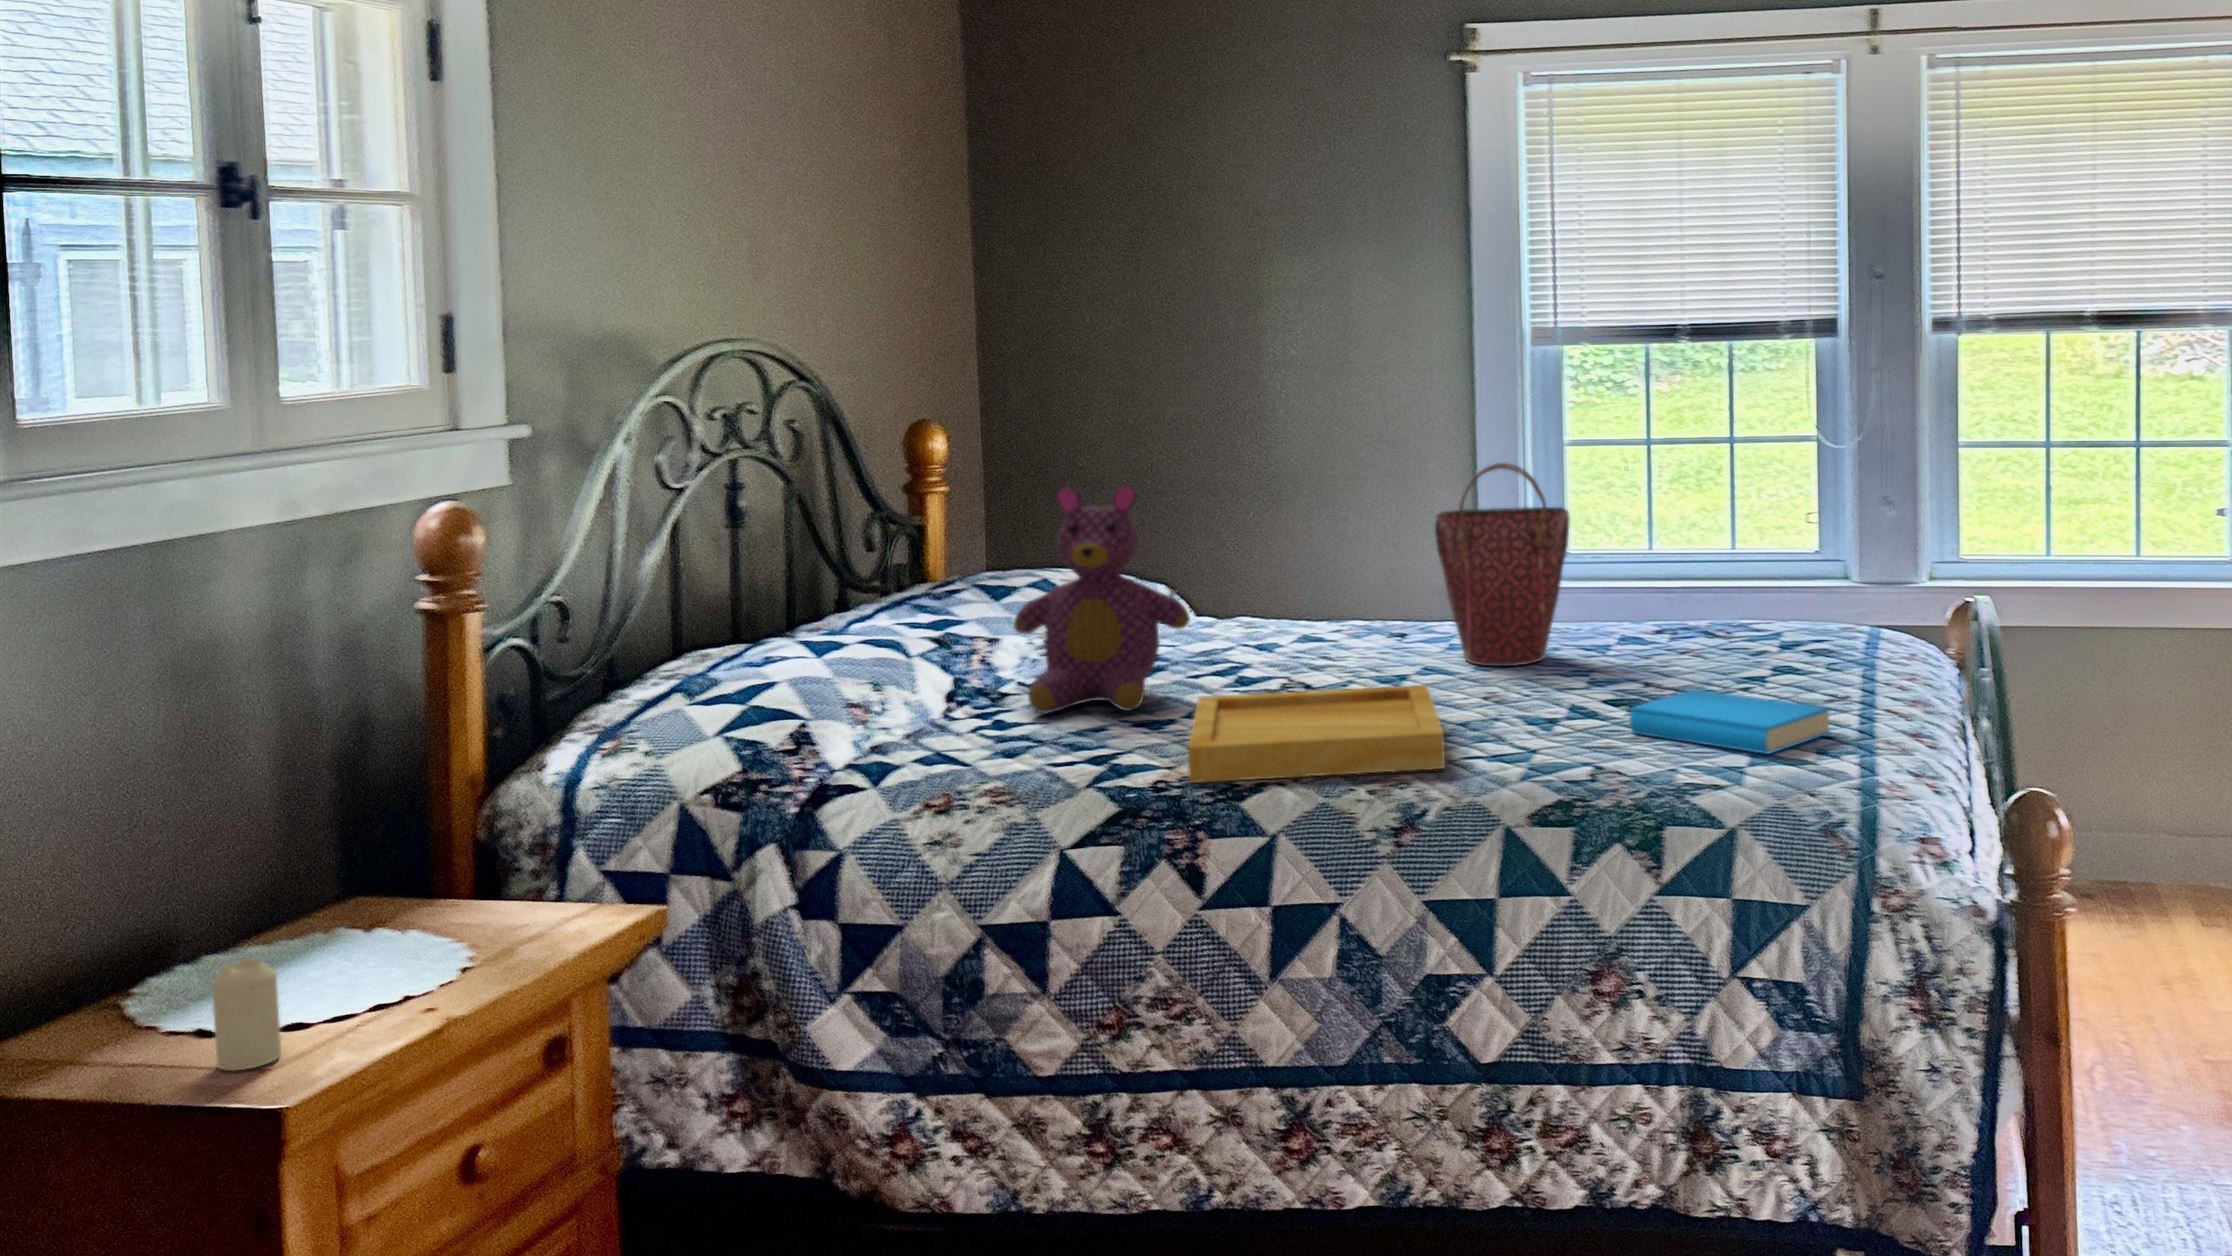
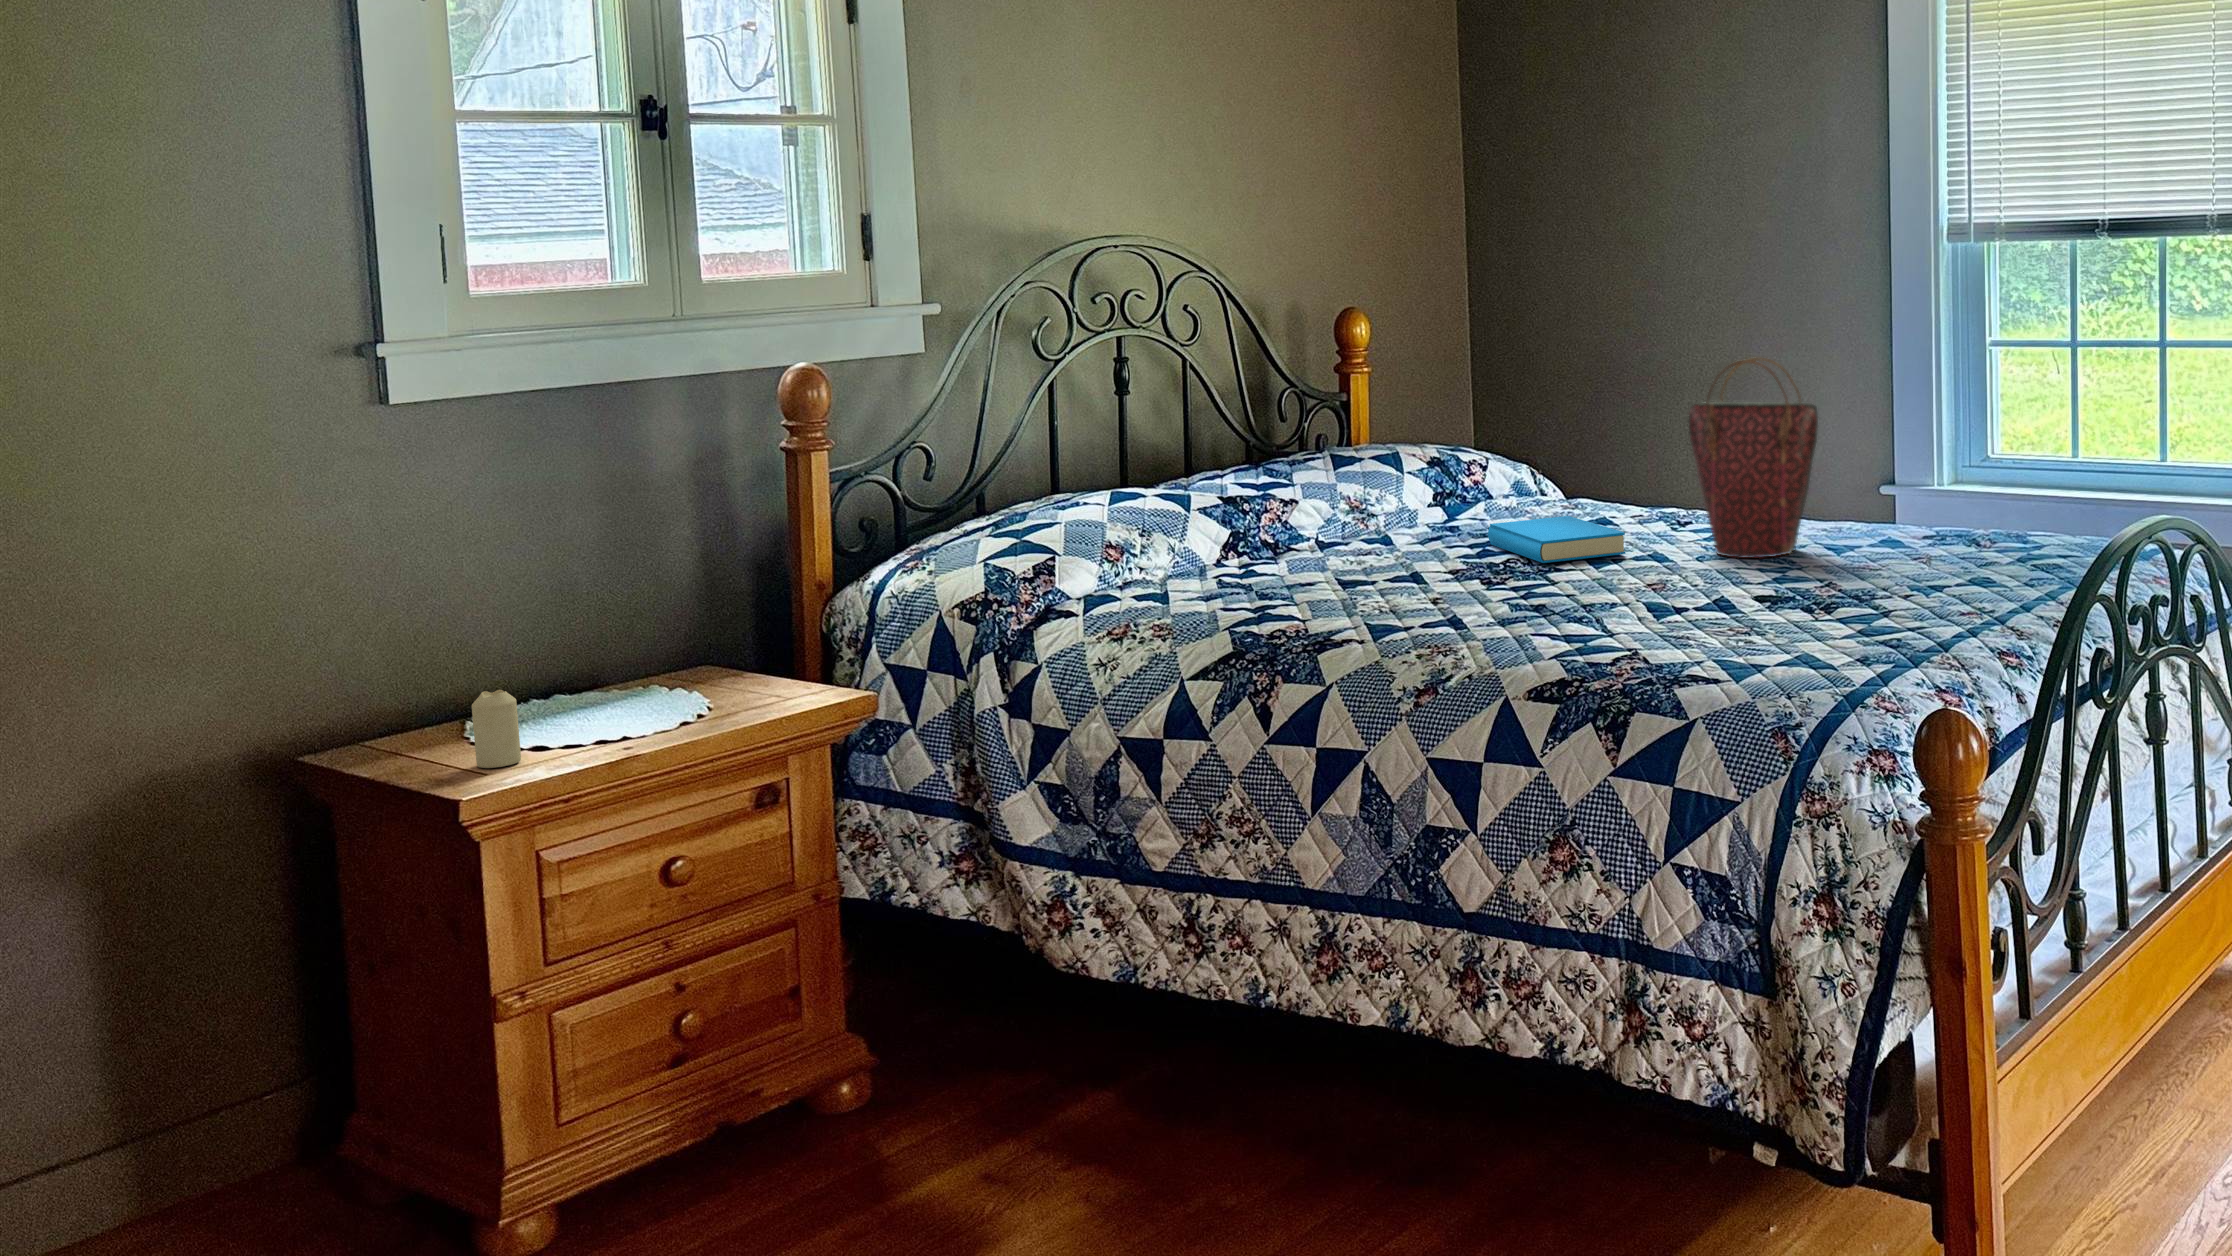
teddy bear: present [1014,486,1190,713] -> none [1273,368,1428,571]
tray: present [1188,685,1445,783] -> none [1297,562,1587,641]
book: present [1629,690,1830,754] -> present [1488,516,1625,563]

